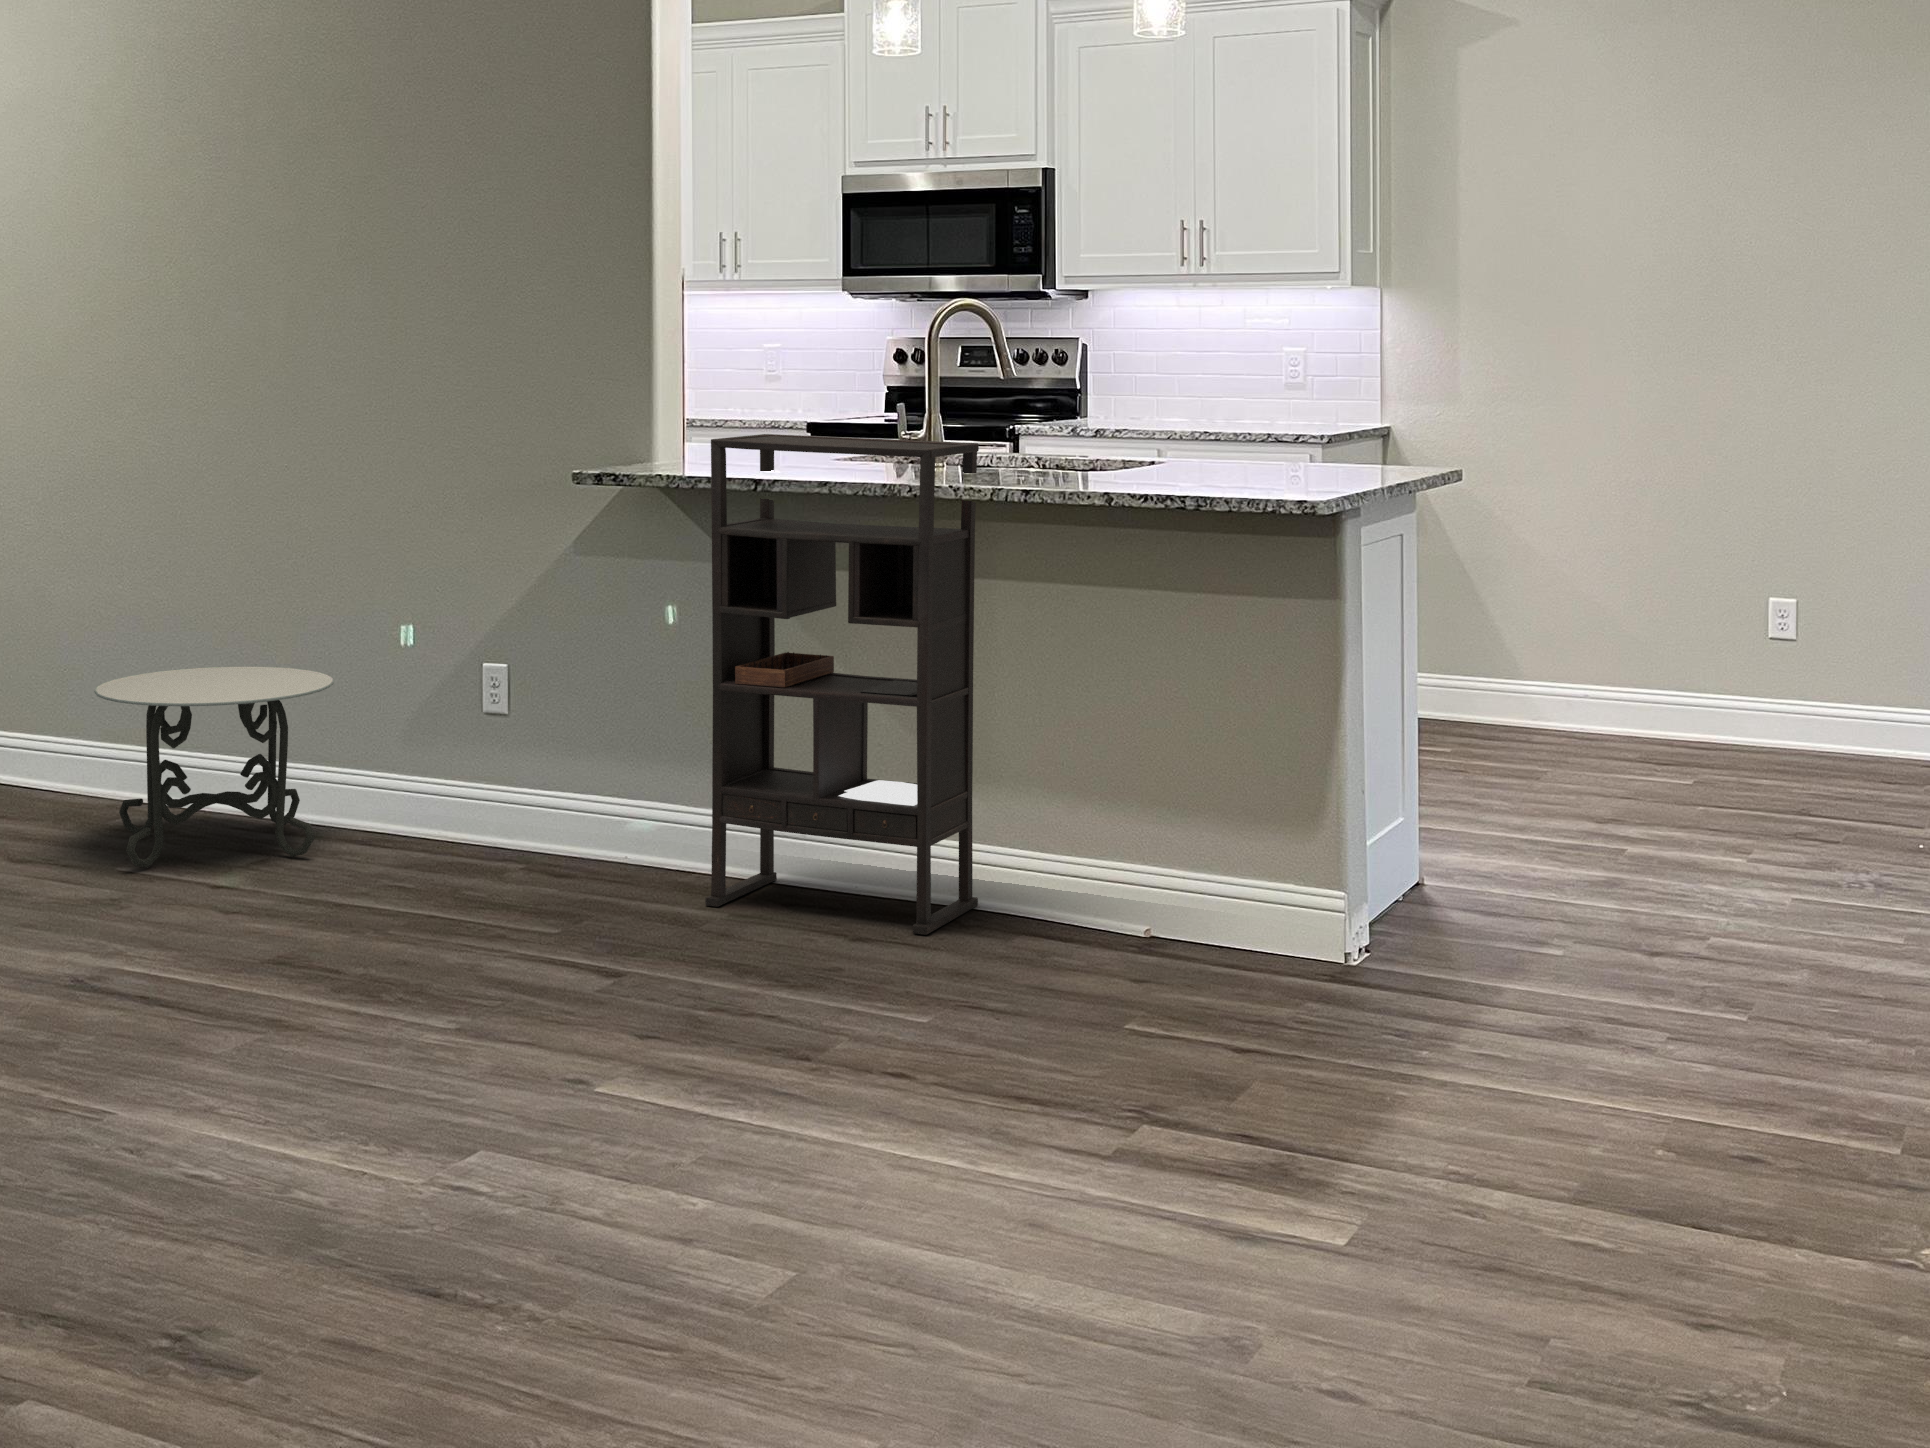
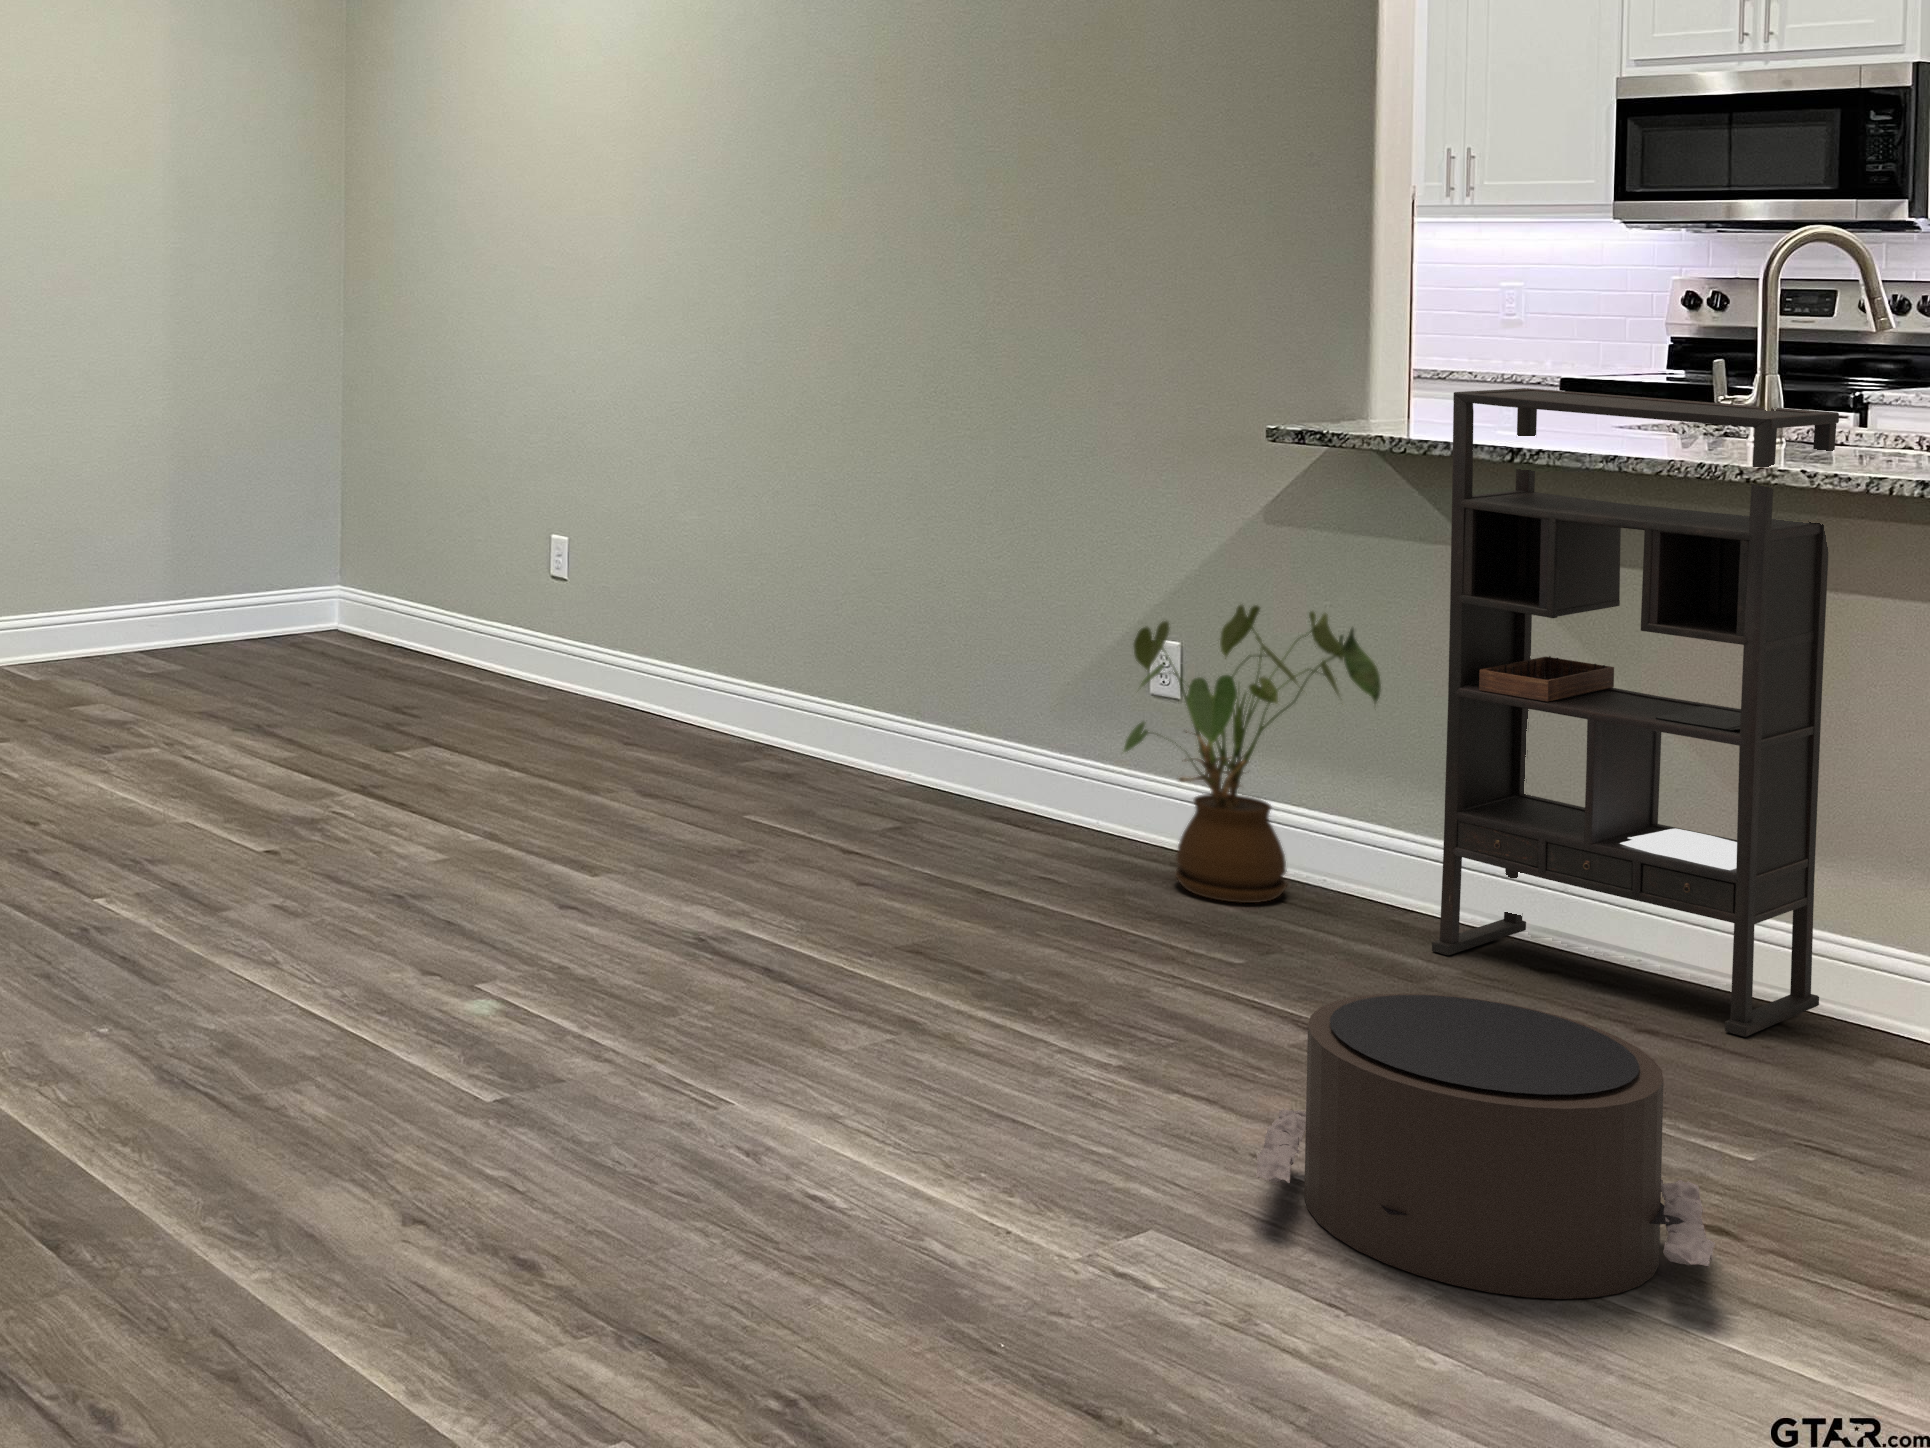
house plant: none [454,630,663,889] -> present [1124,605,1381,903]
side table: present [94,667,334,868] -> none [731,609,984,824]
pouf: none [563,923,889,1144] -> present [1256,993,1715,1299]

